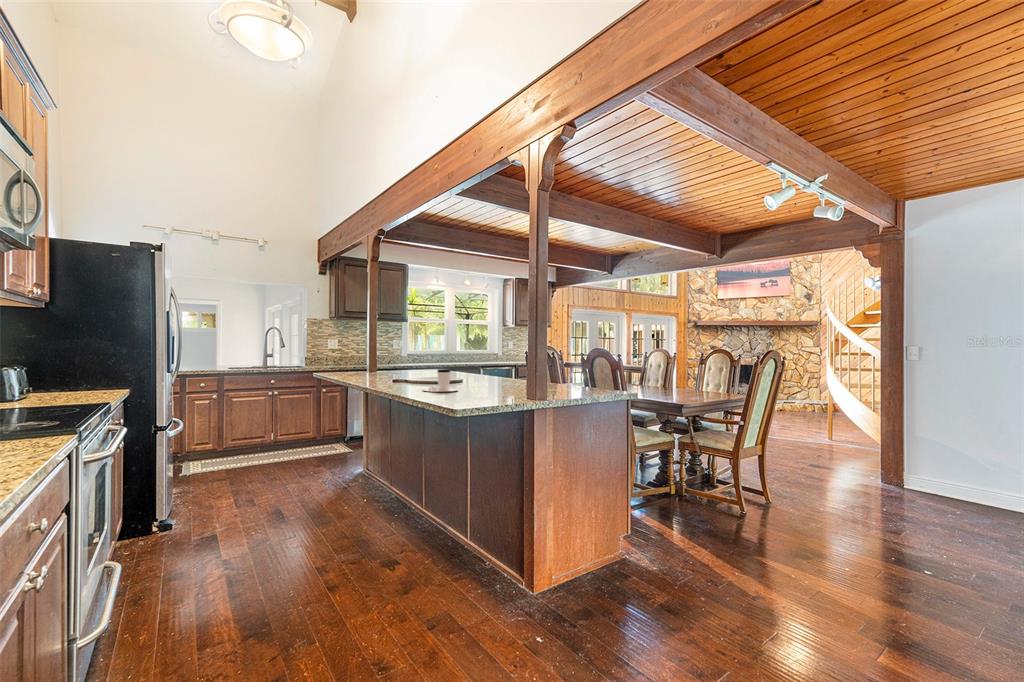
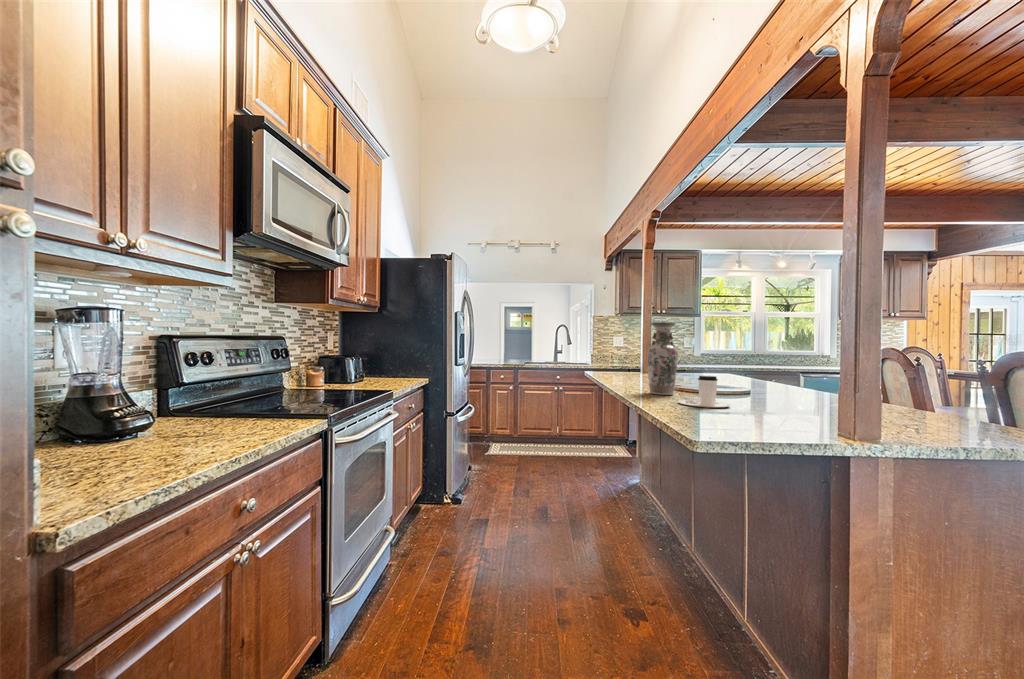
vase: none [392,328,416,387] -> present [647,322,678,395]

